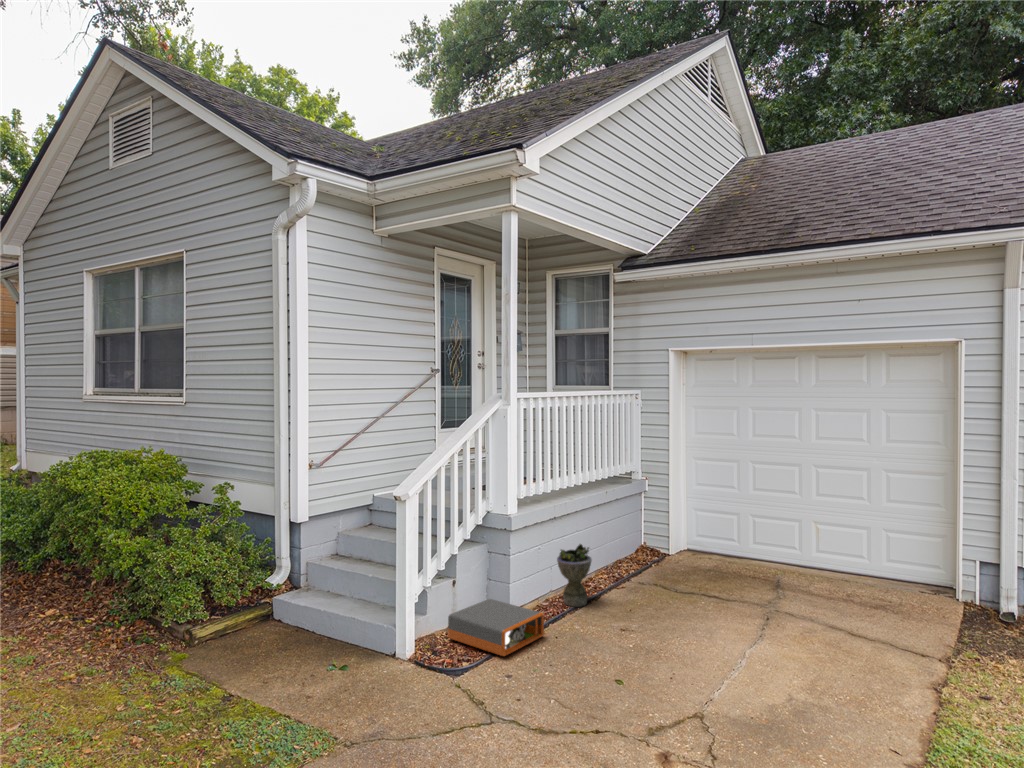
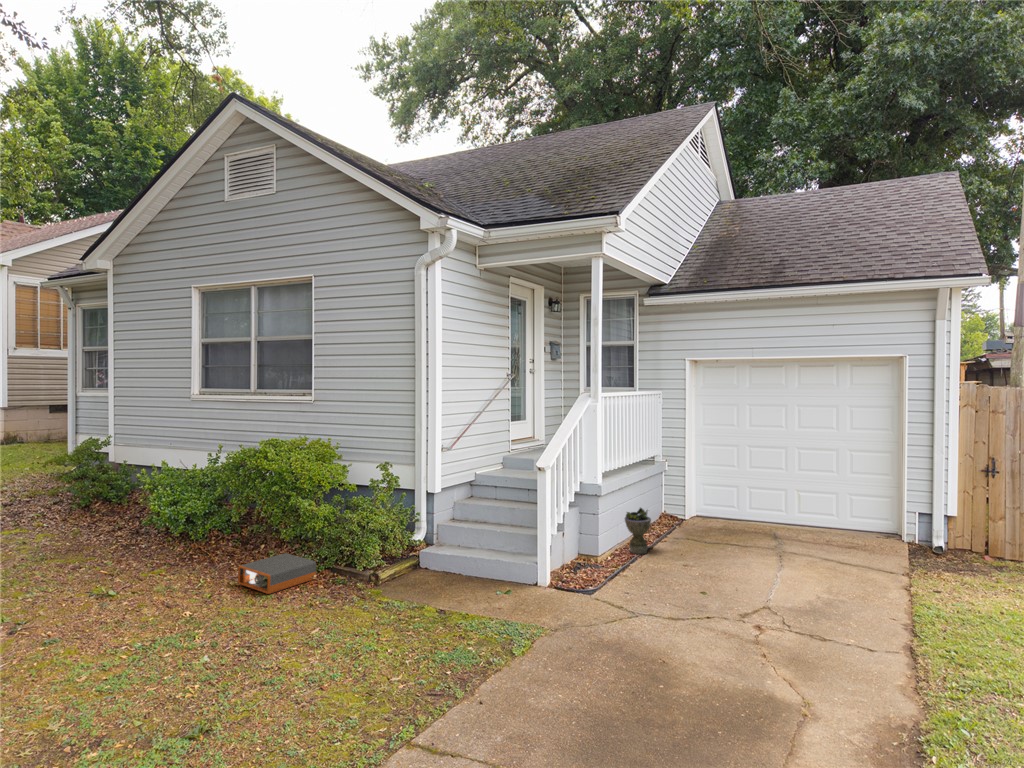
storage box: present [448,599,544,656] -> present [238,553,316,594]

